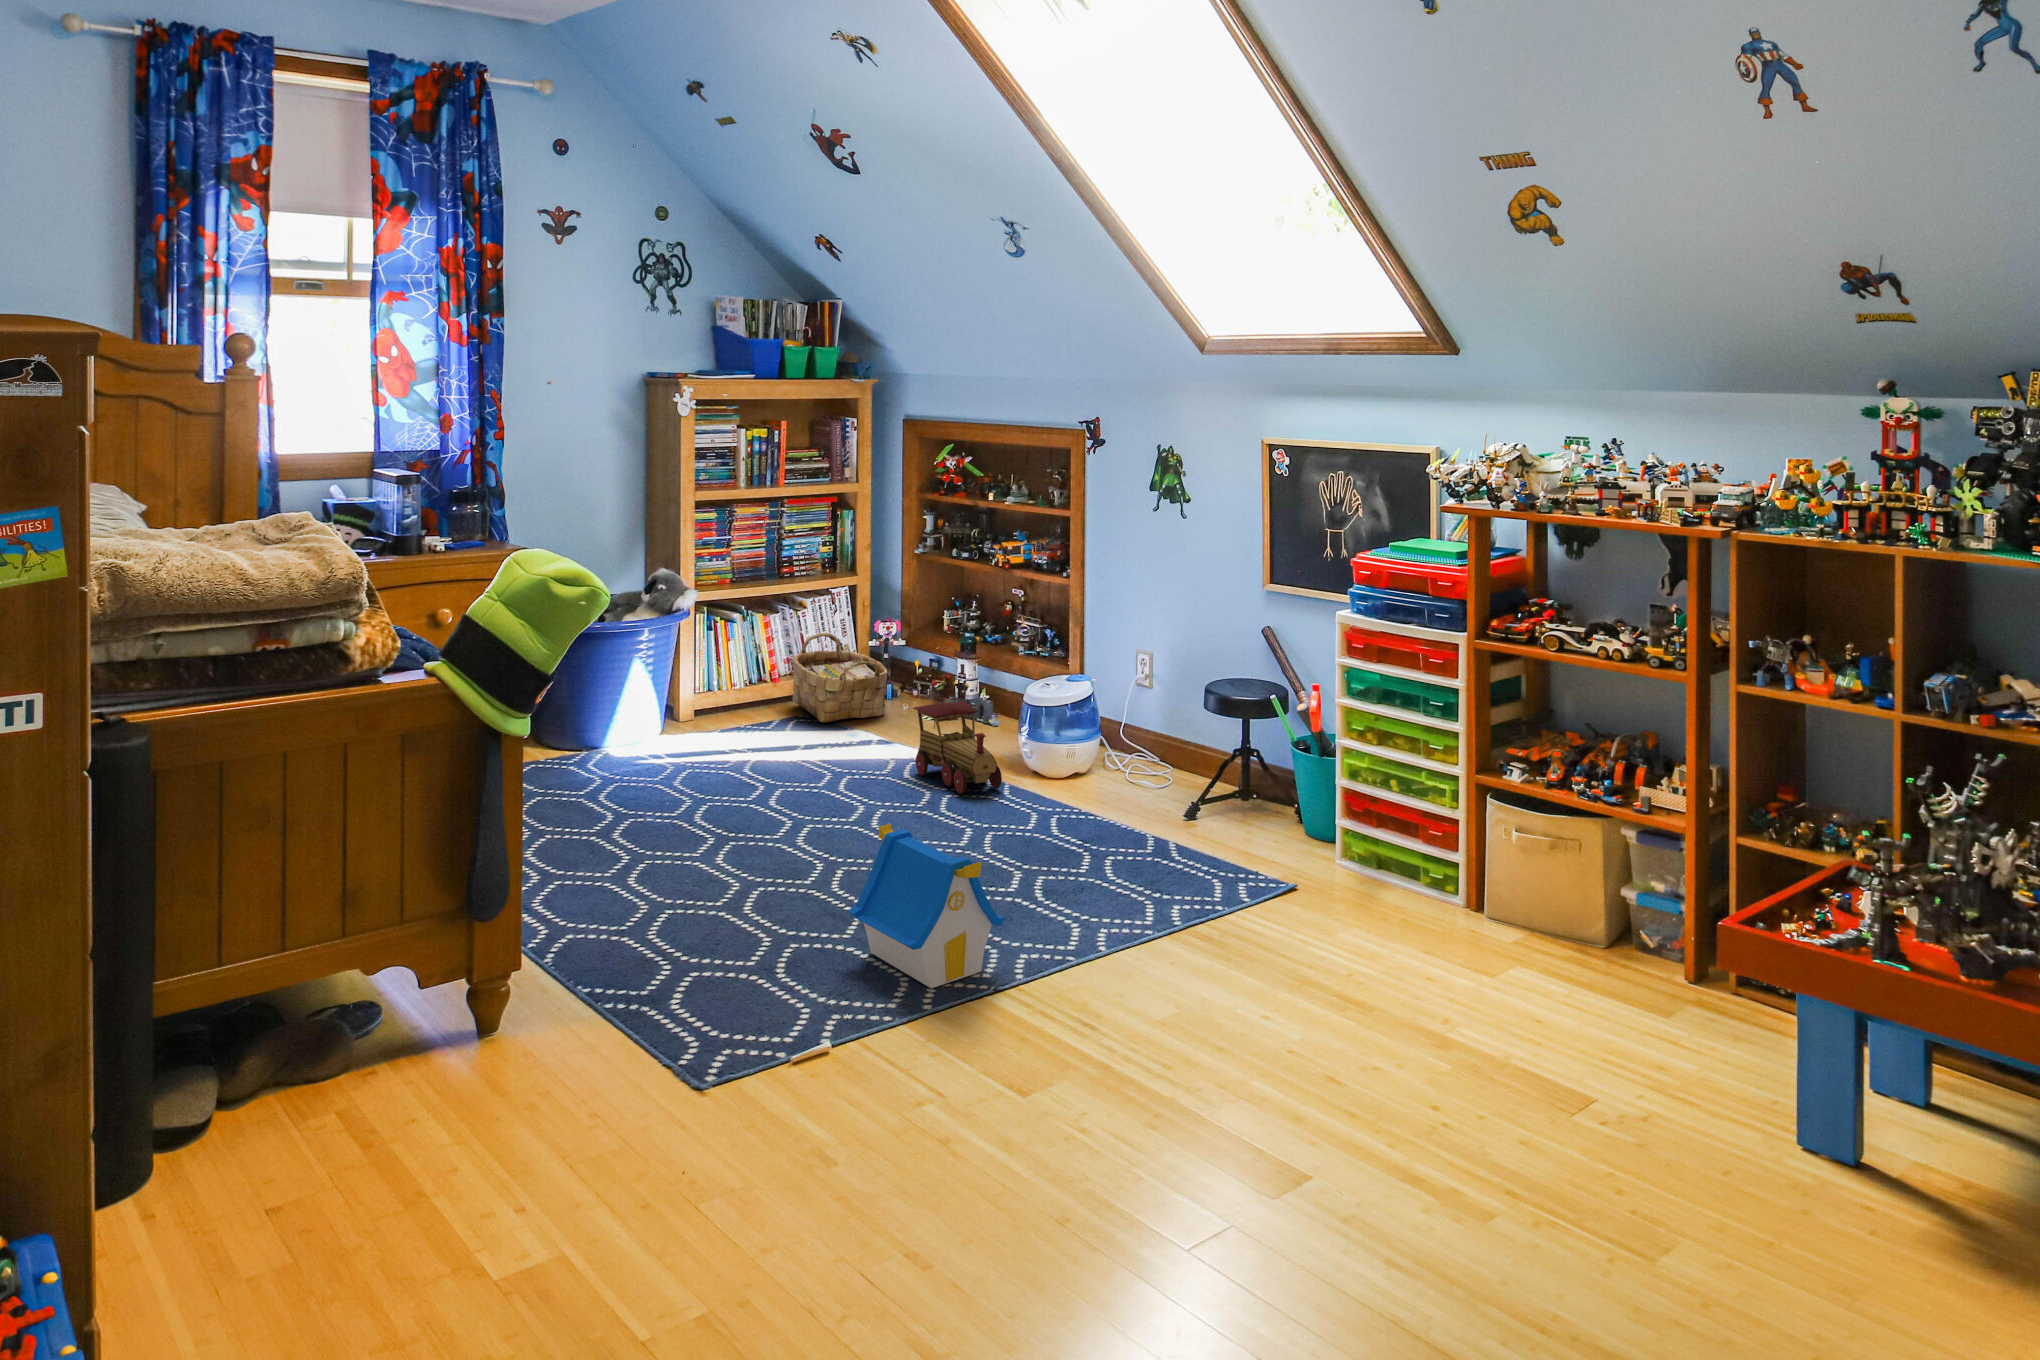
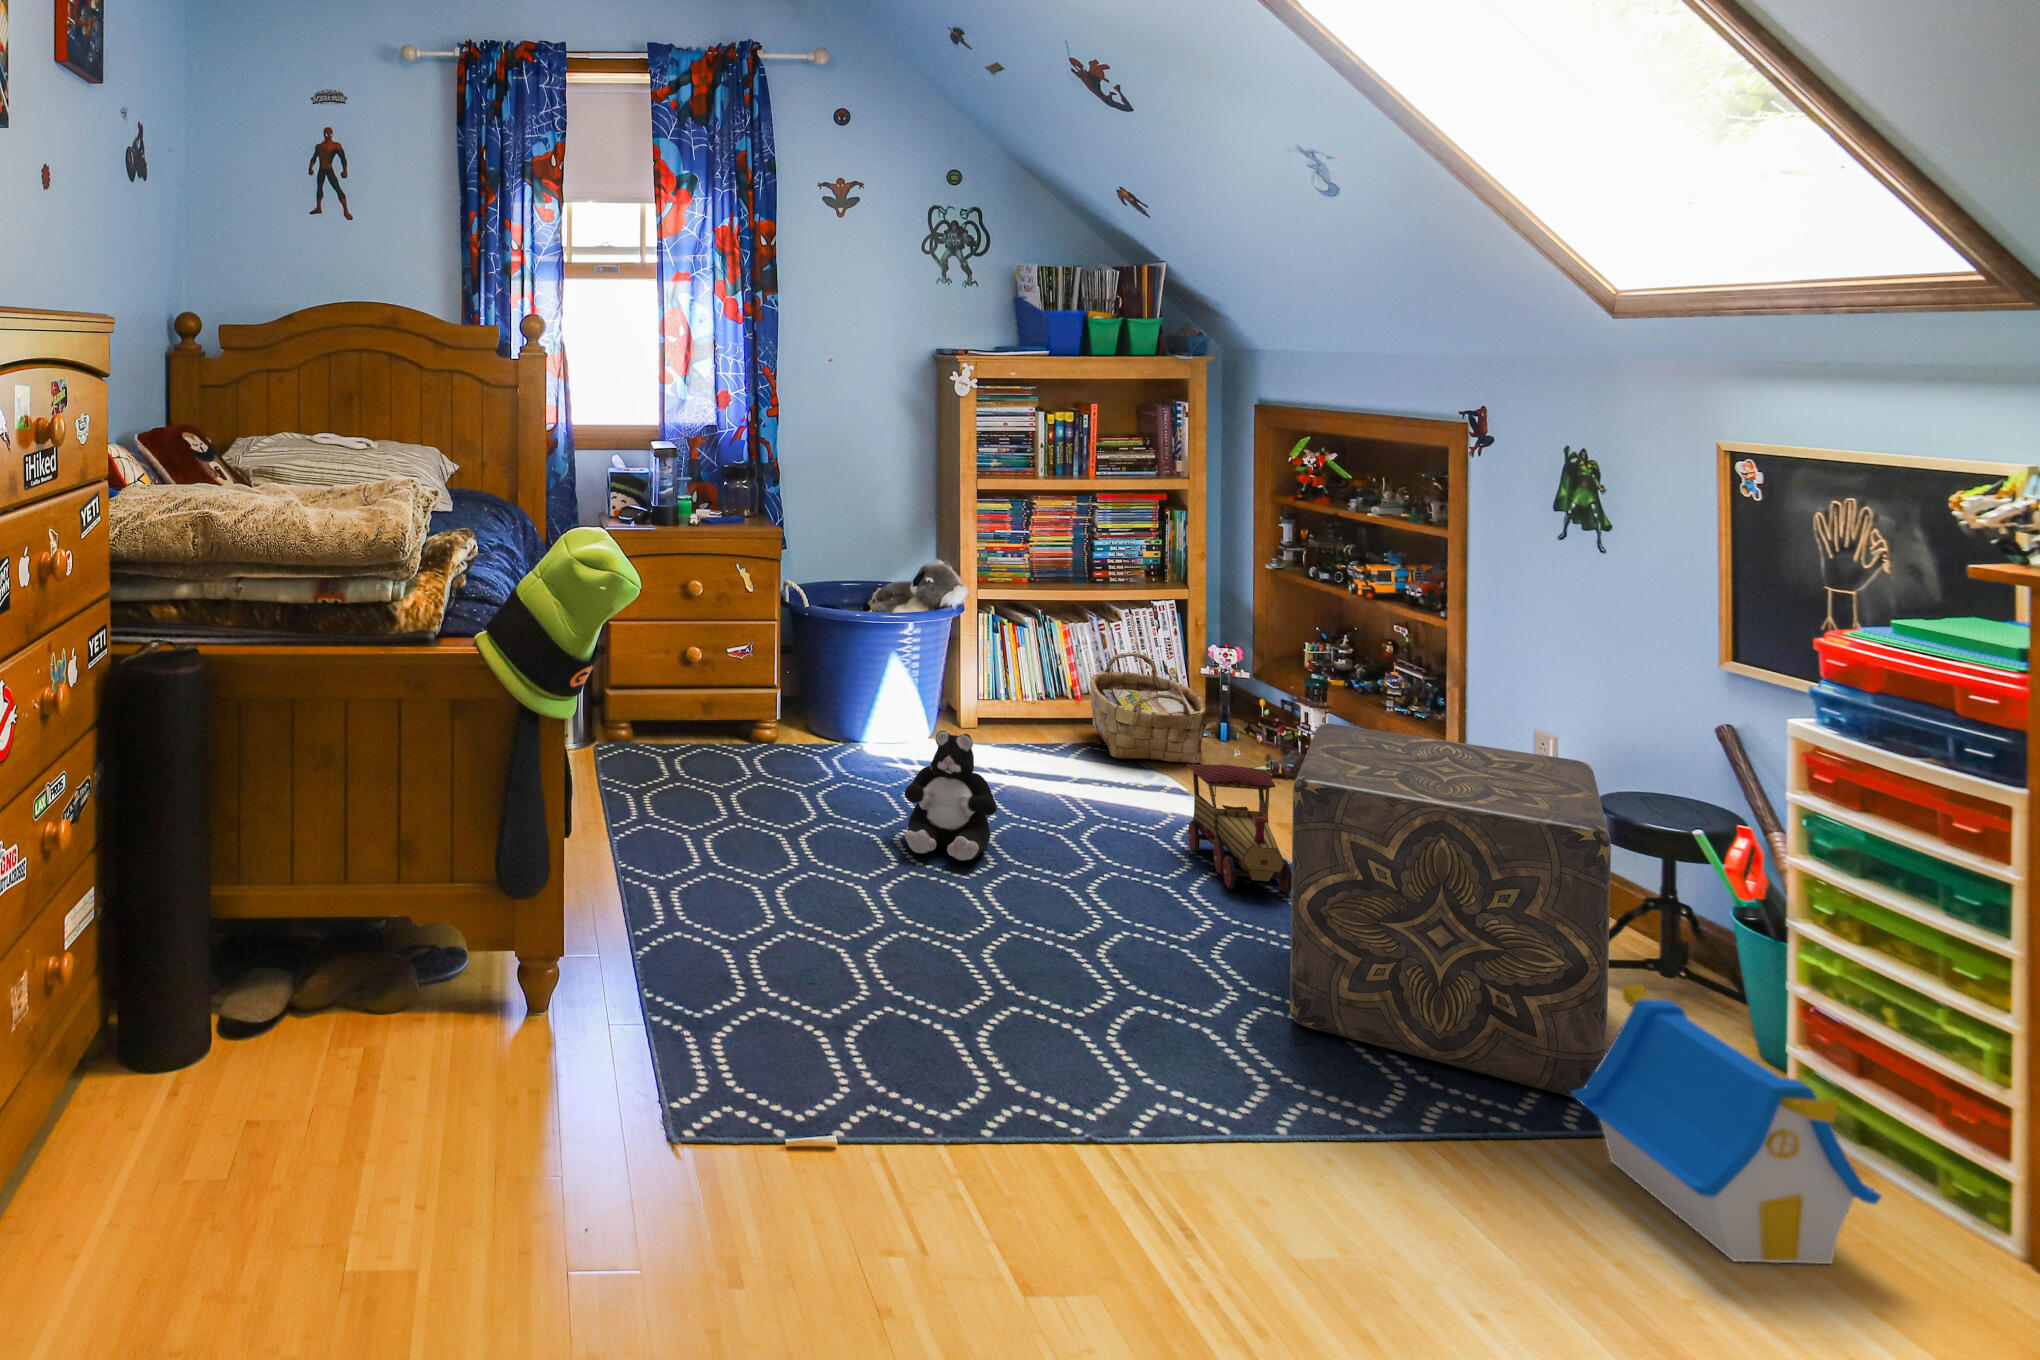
ottoman: none [1029,649,1227,864] -> present [1290,724,1611,1098]
plush toy: none [707,711,787,822] -> present [905,731,997,861]
toy house: present [848,823,1005,988] -> present [1572,984,1882,1264]

